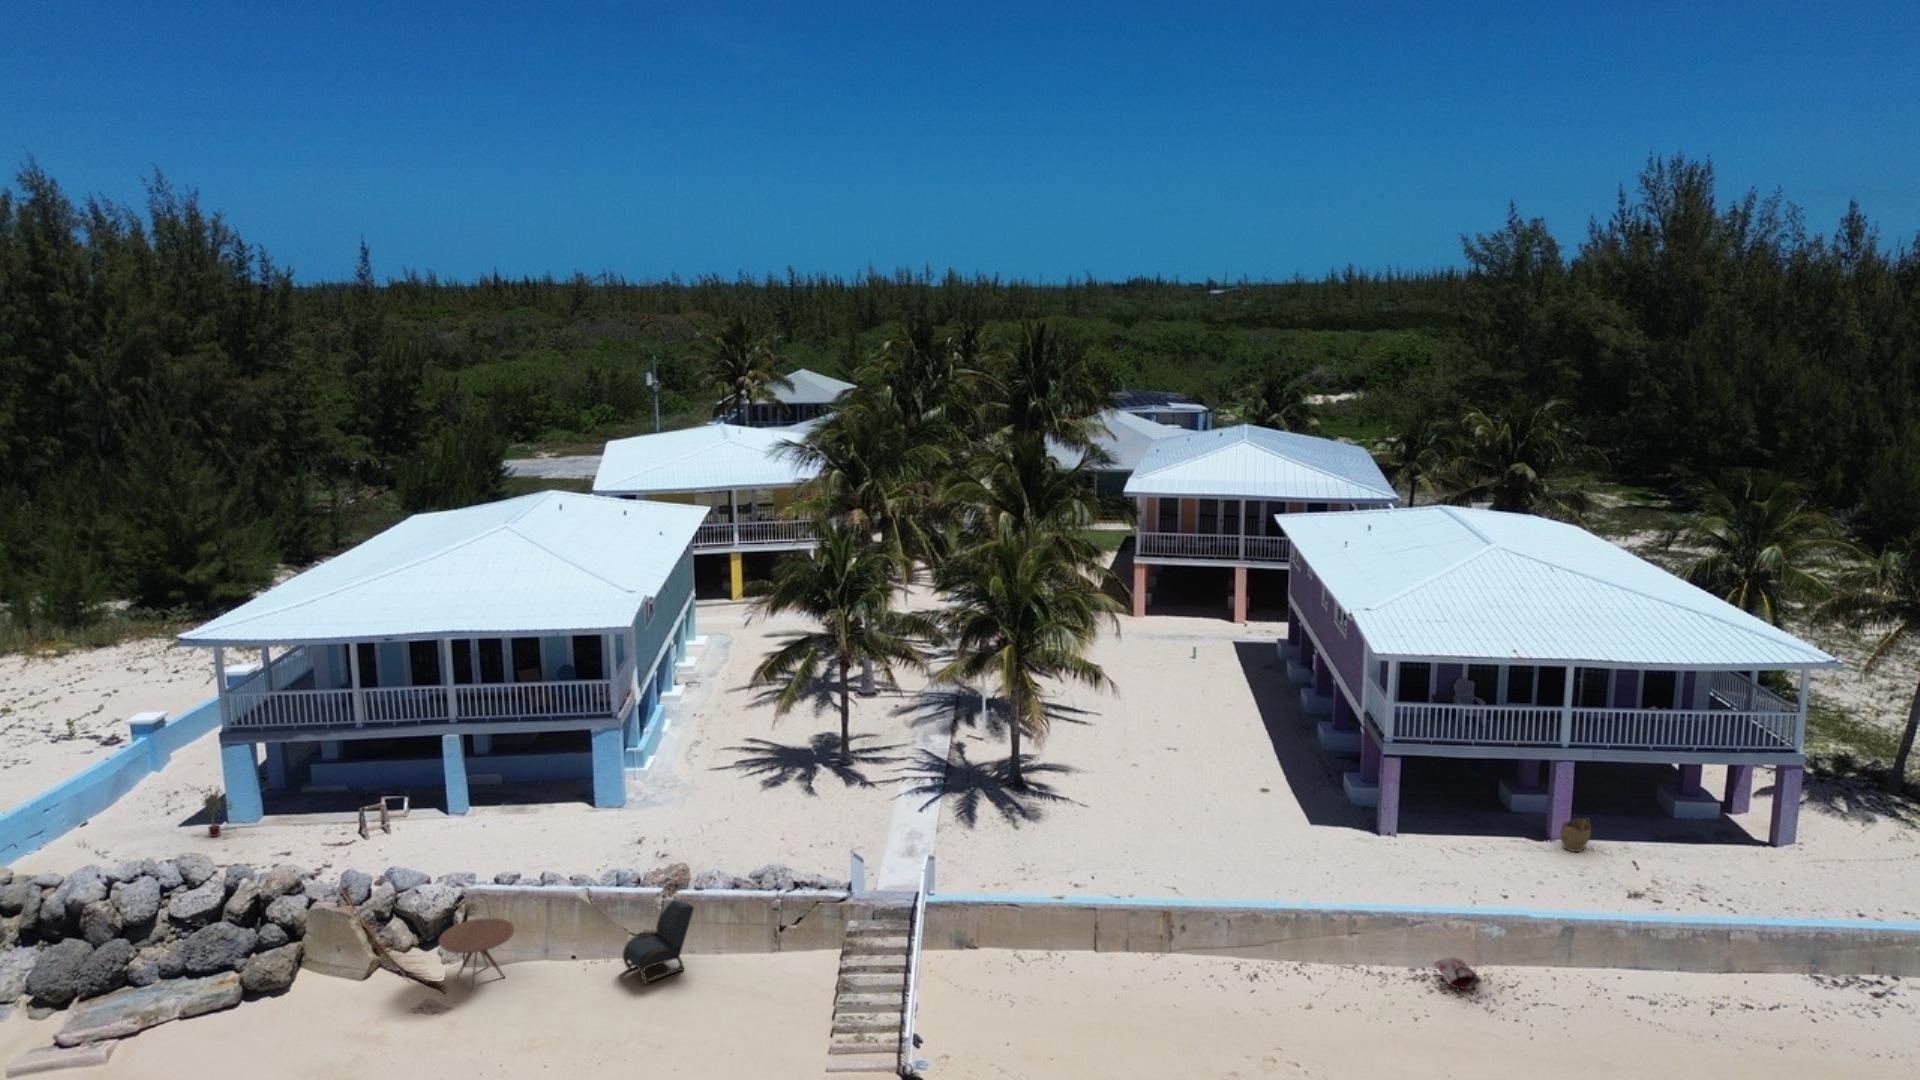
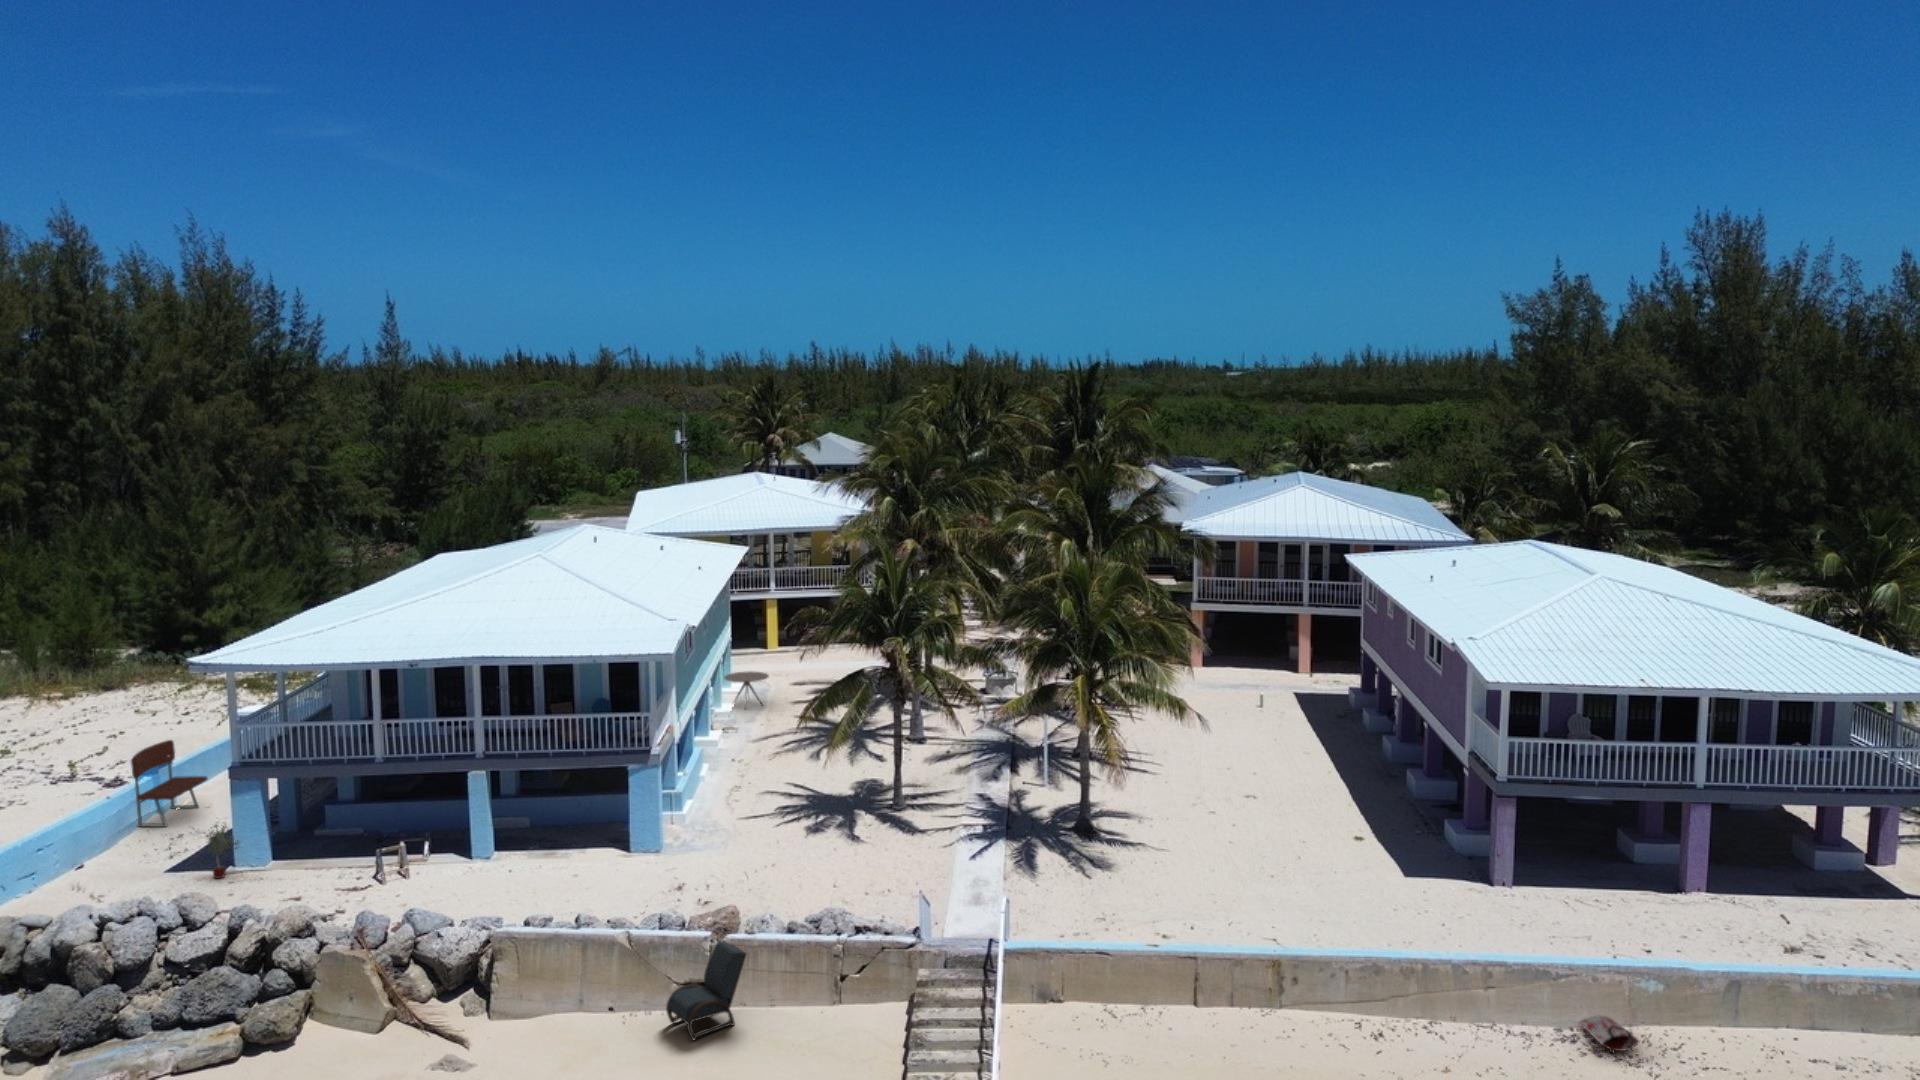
bench: none [128,704,200,786] -> present [131,740,207,827]
woven basket: present [1560,819,1591,852] -> none [1697,859,1731,904]
round table: present [439,919,514,991] -> present [724,671,769,704]

